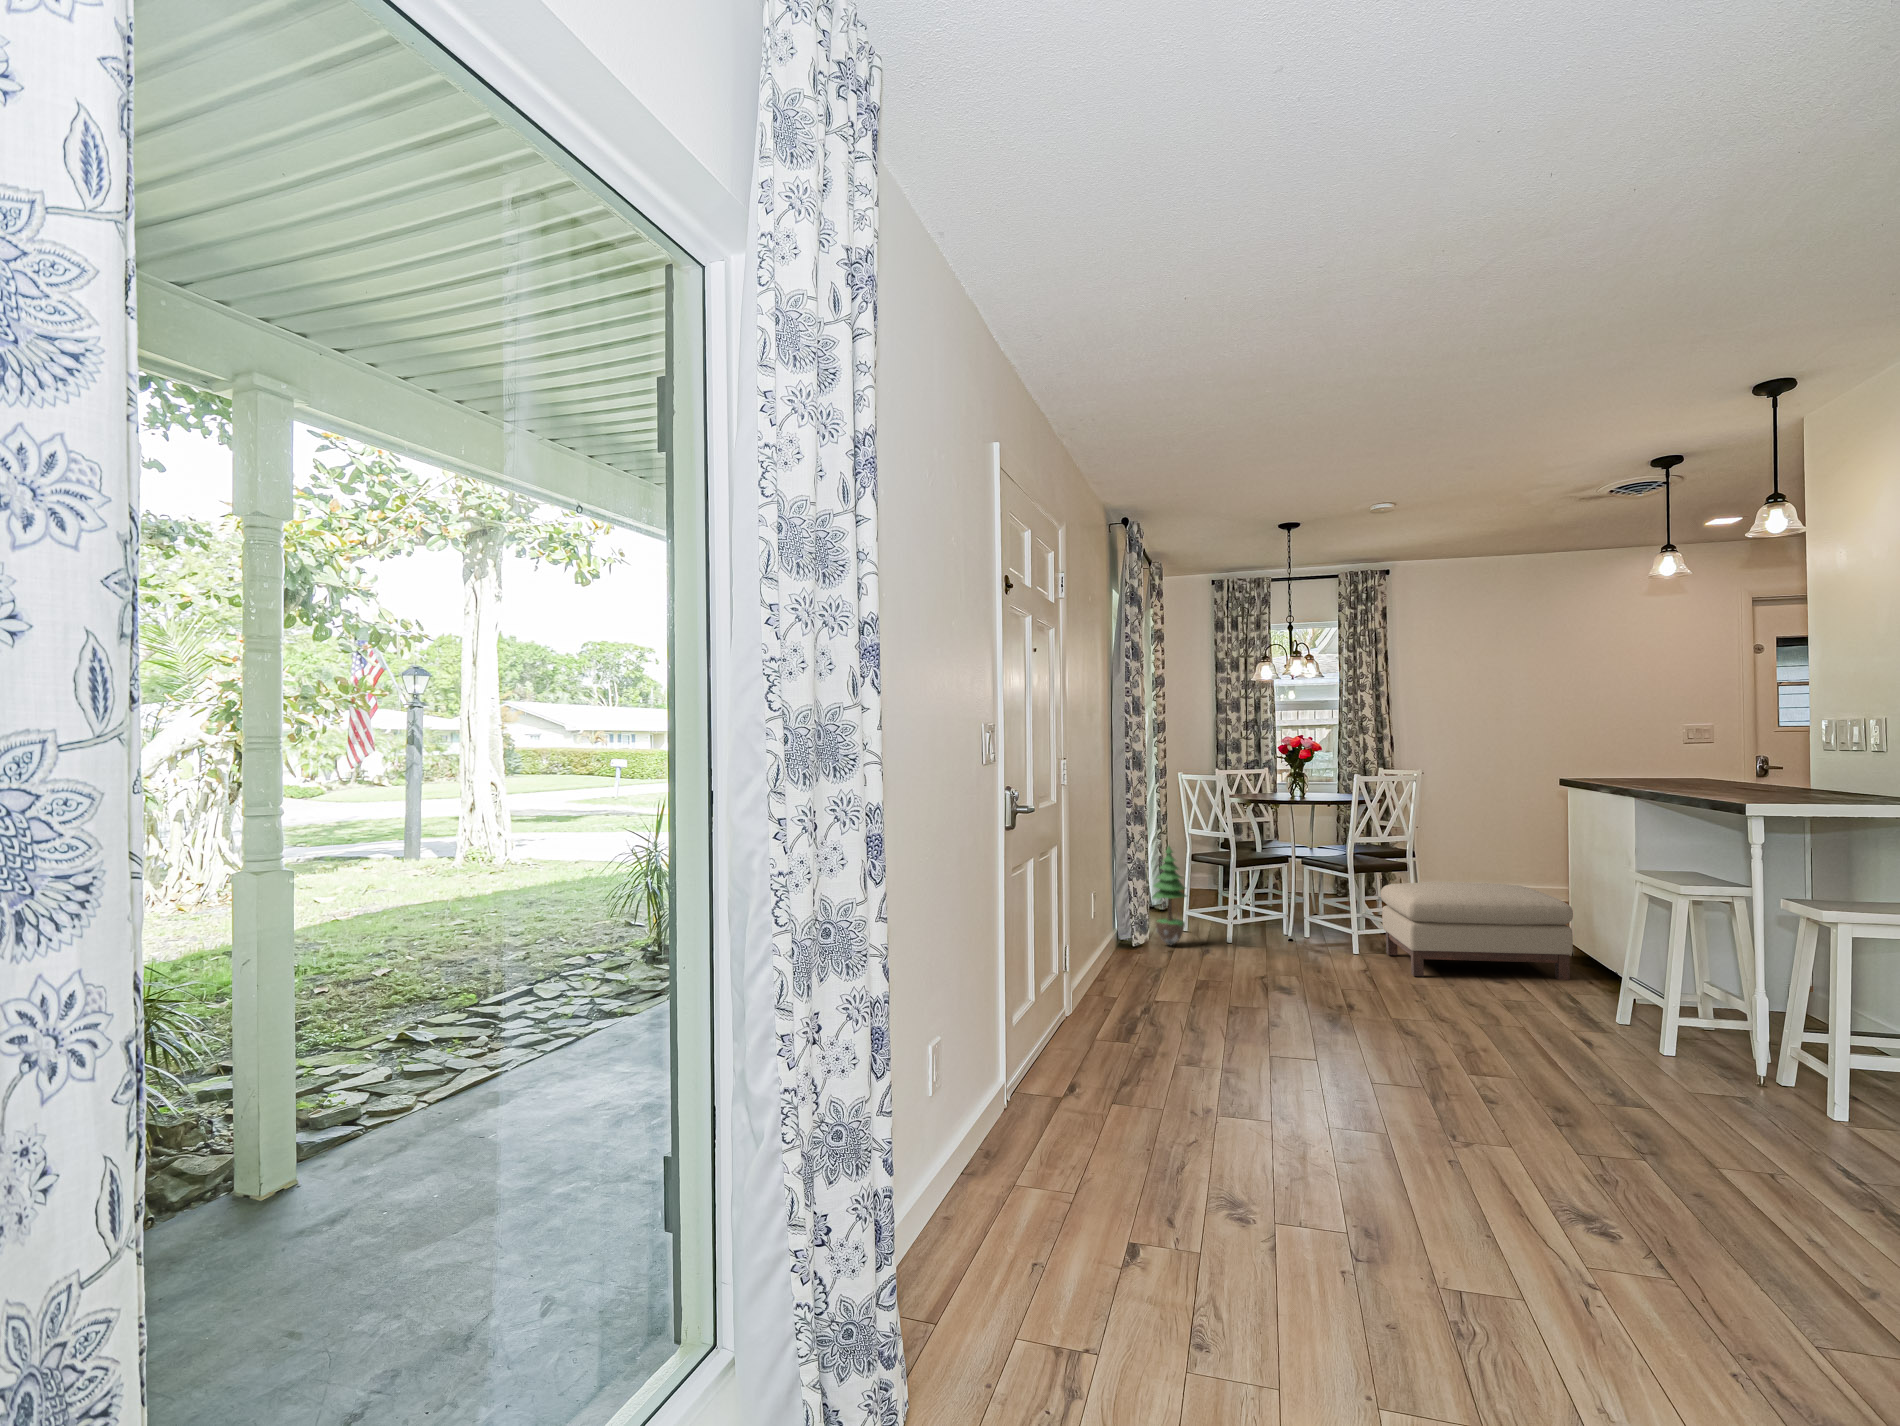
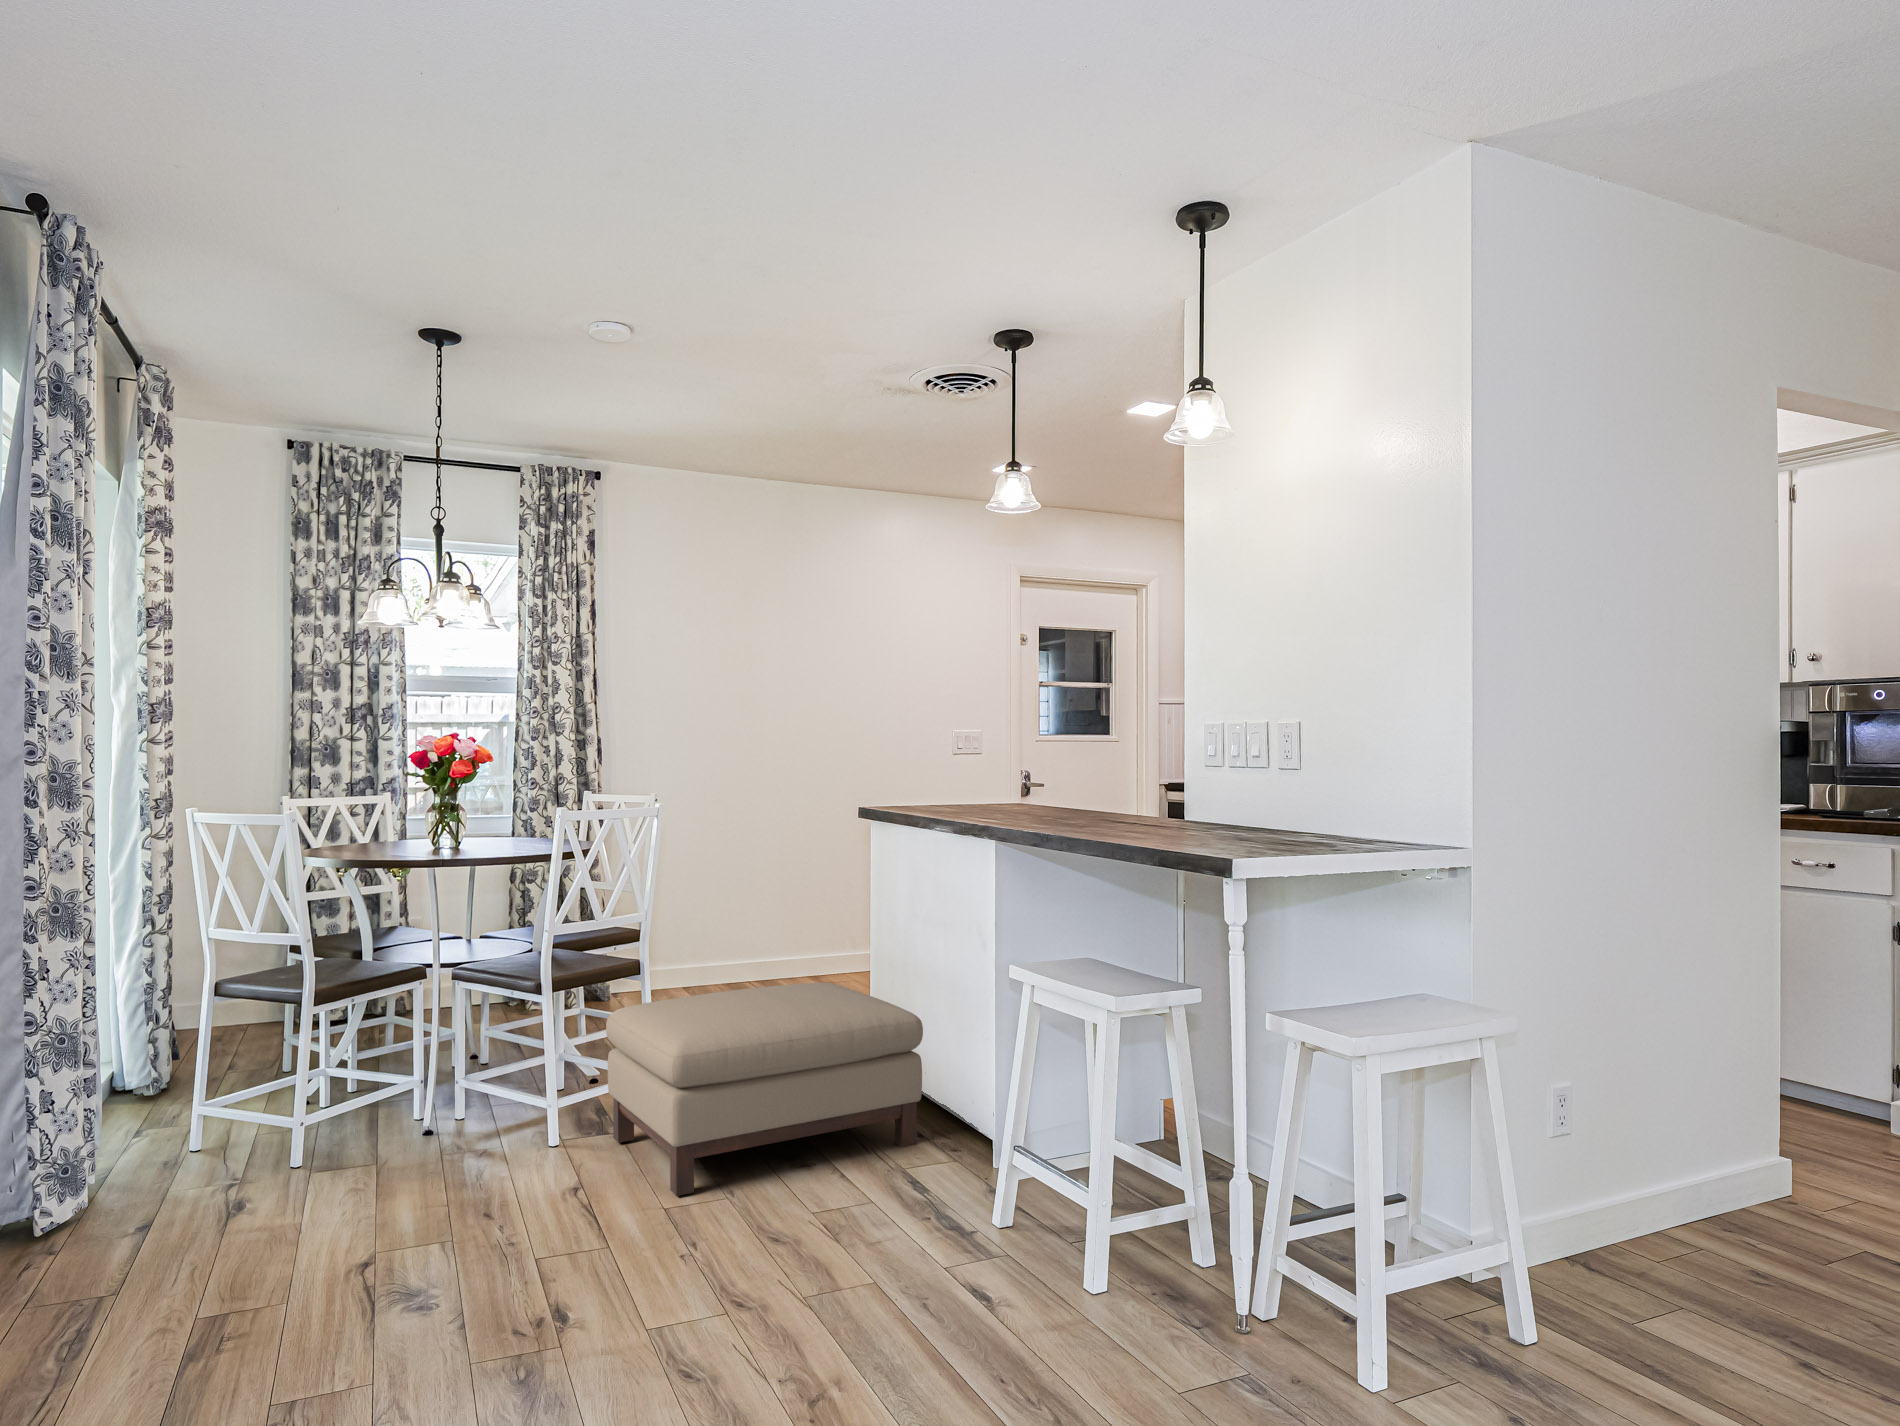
potted tree: present [1153,846,1186,945] -> none [91,975,191,1211]

